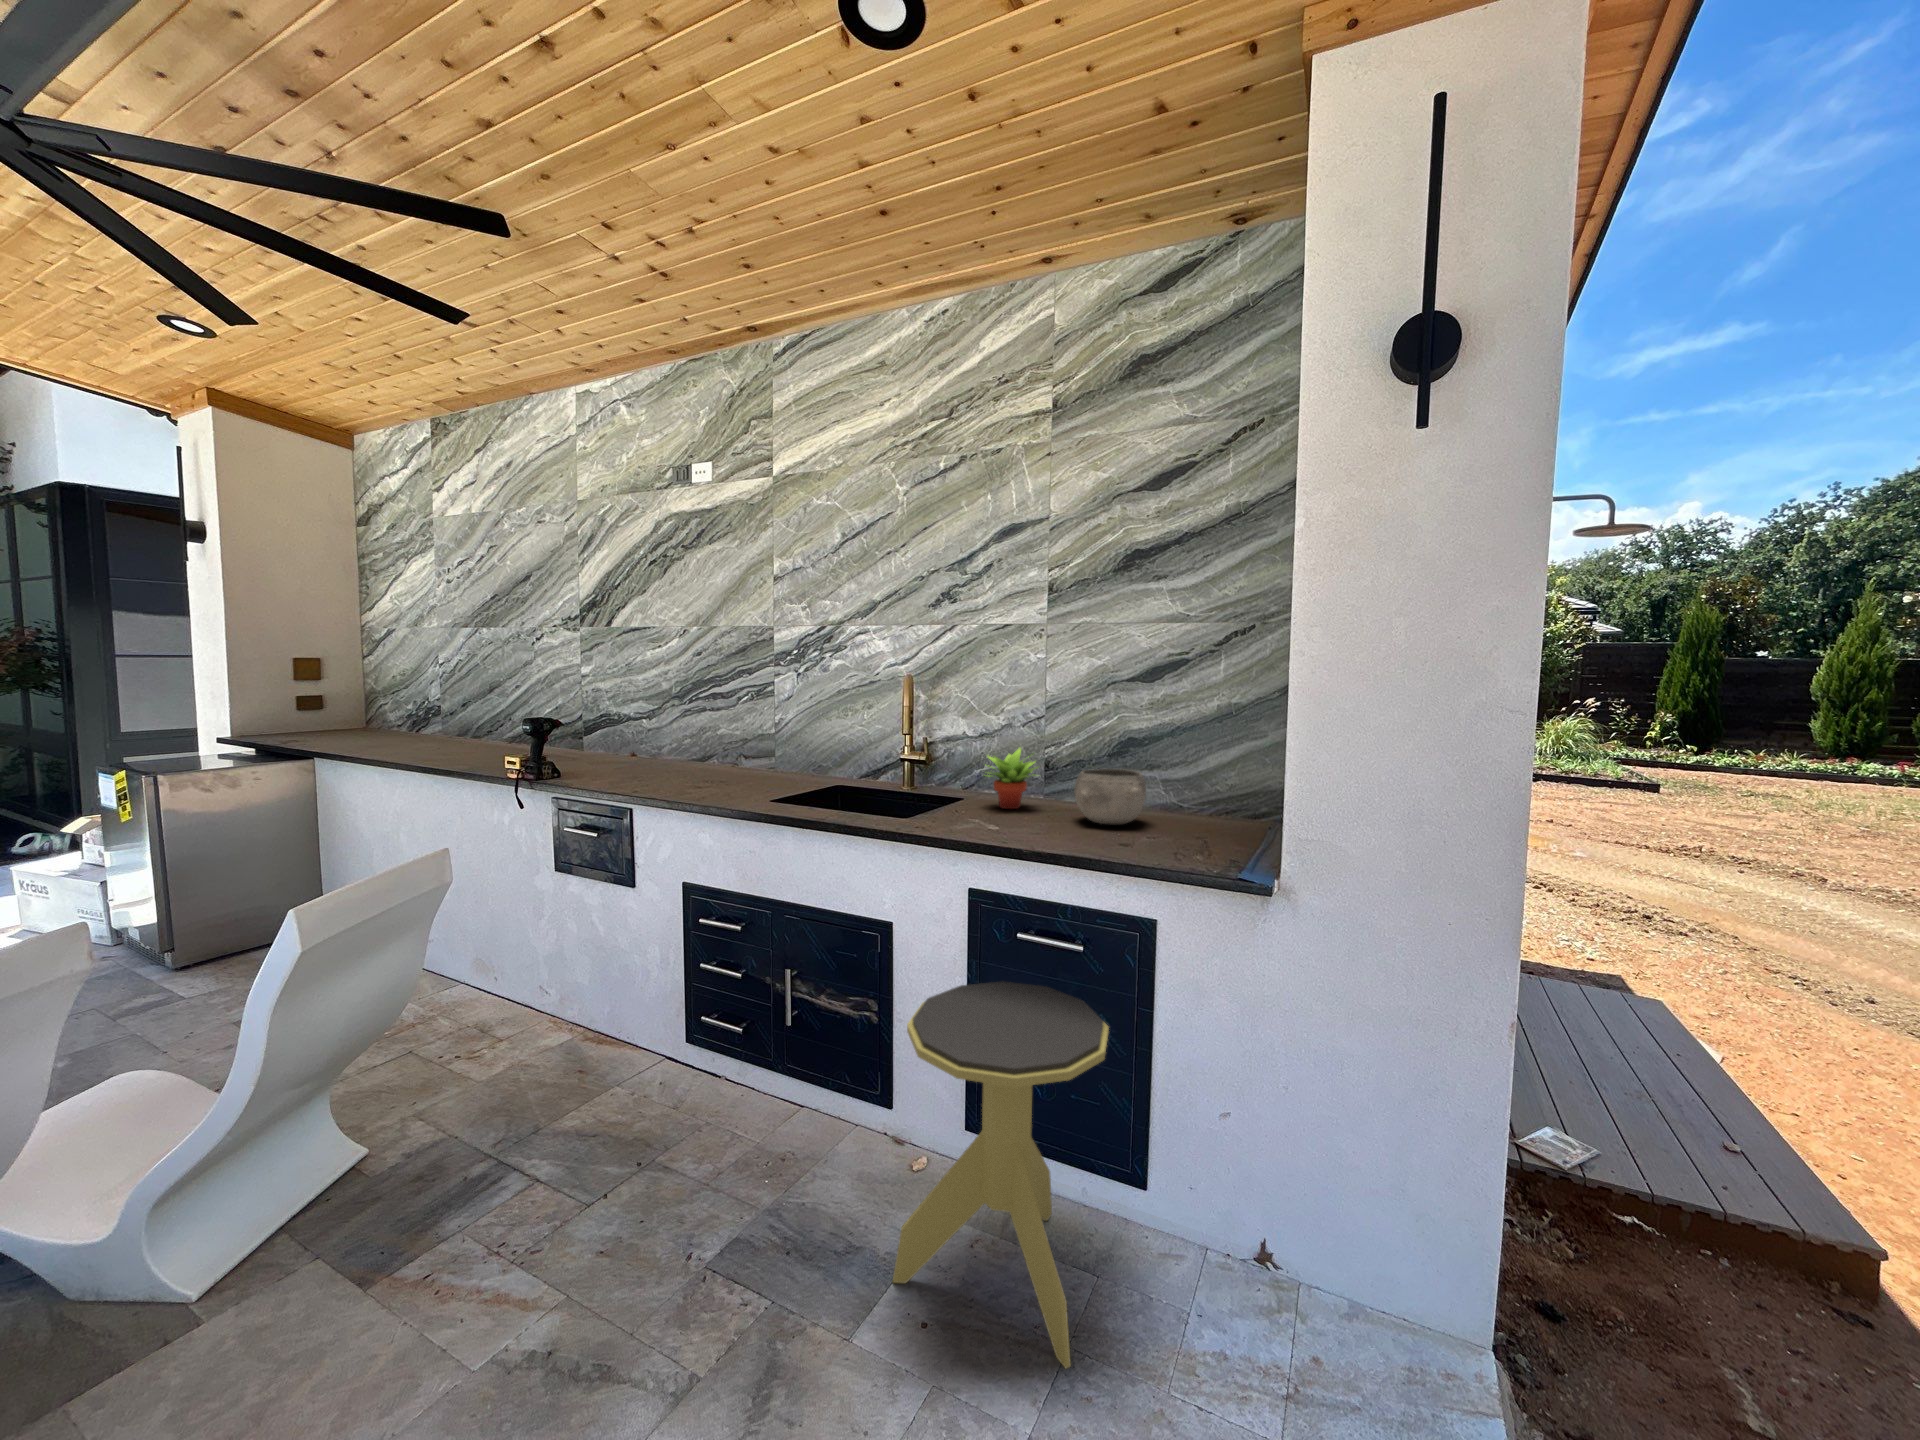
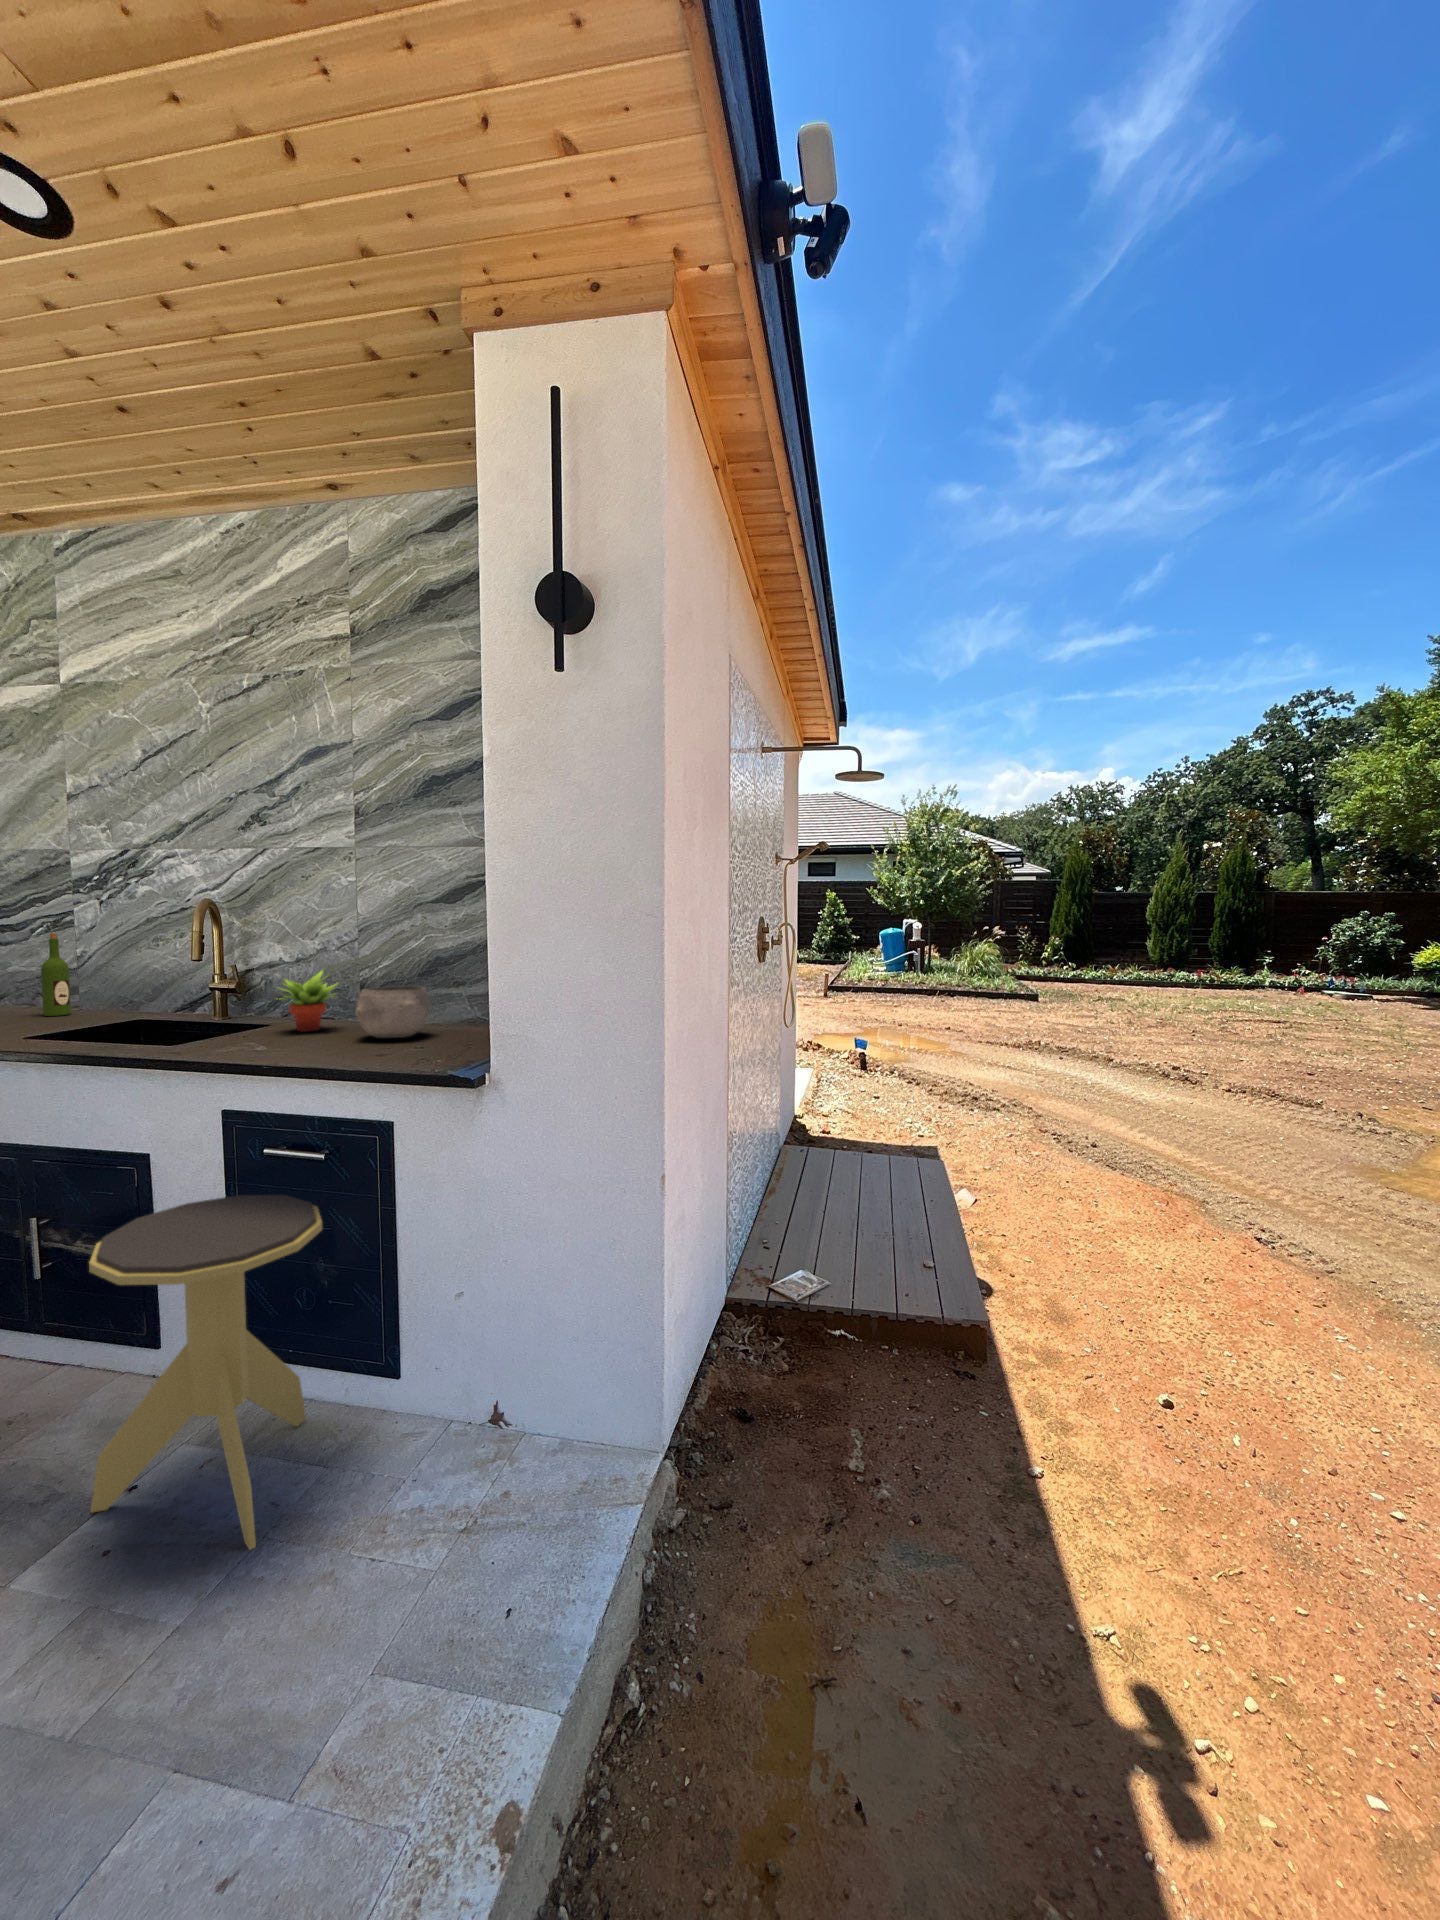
wine bottle: none [752,701,772,776] -> present [41,933,71,1016]

